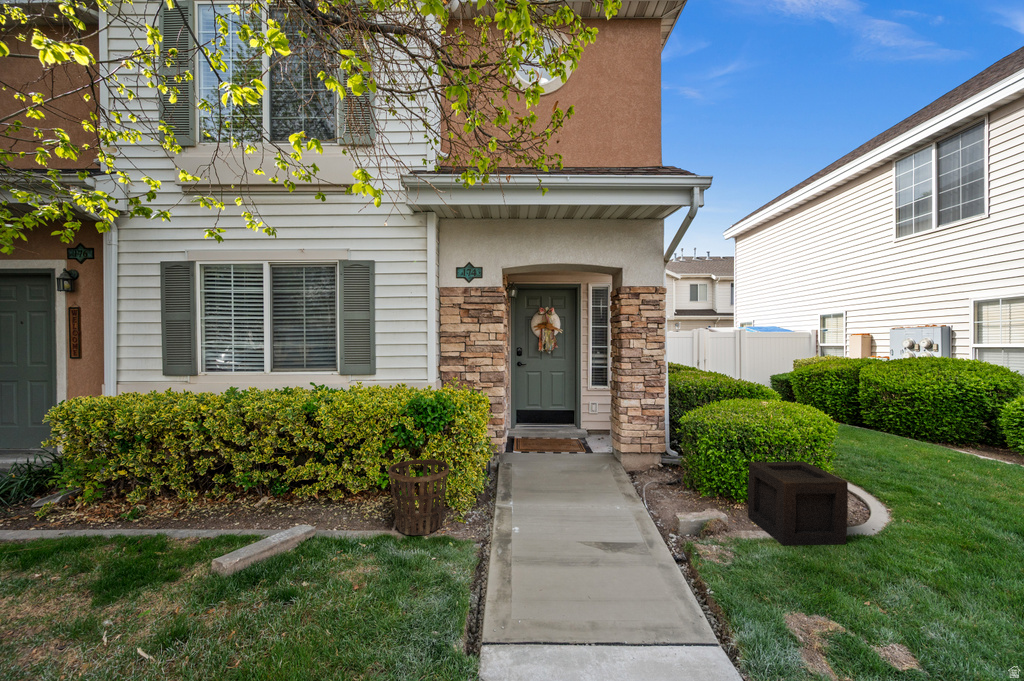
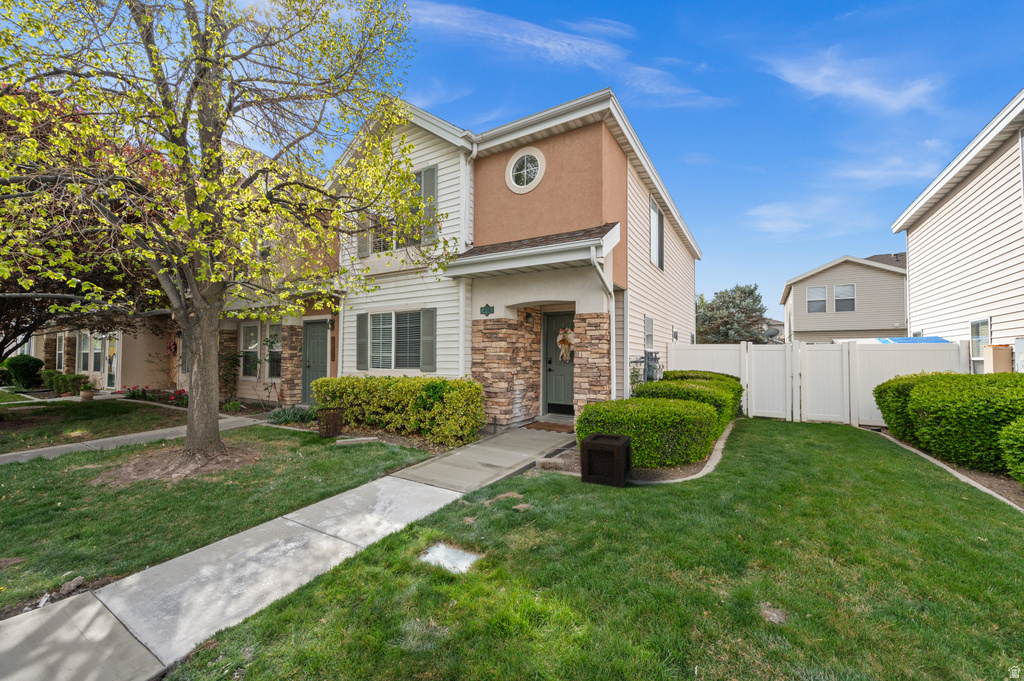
basket: present [388,459,449,535] -> present [316,408,345,437]

